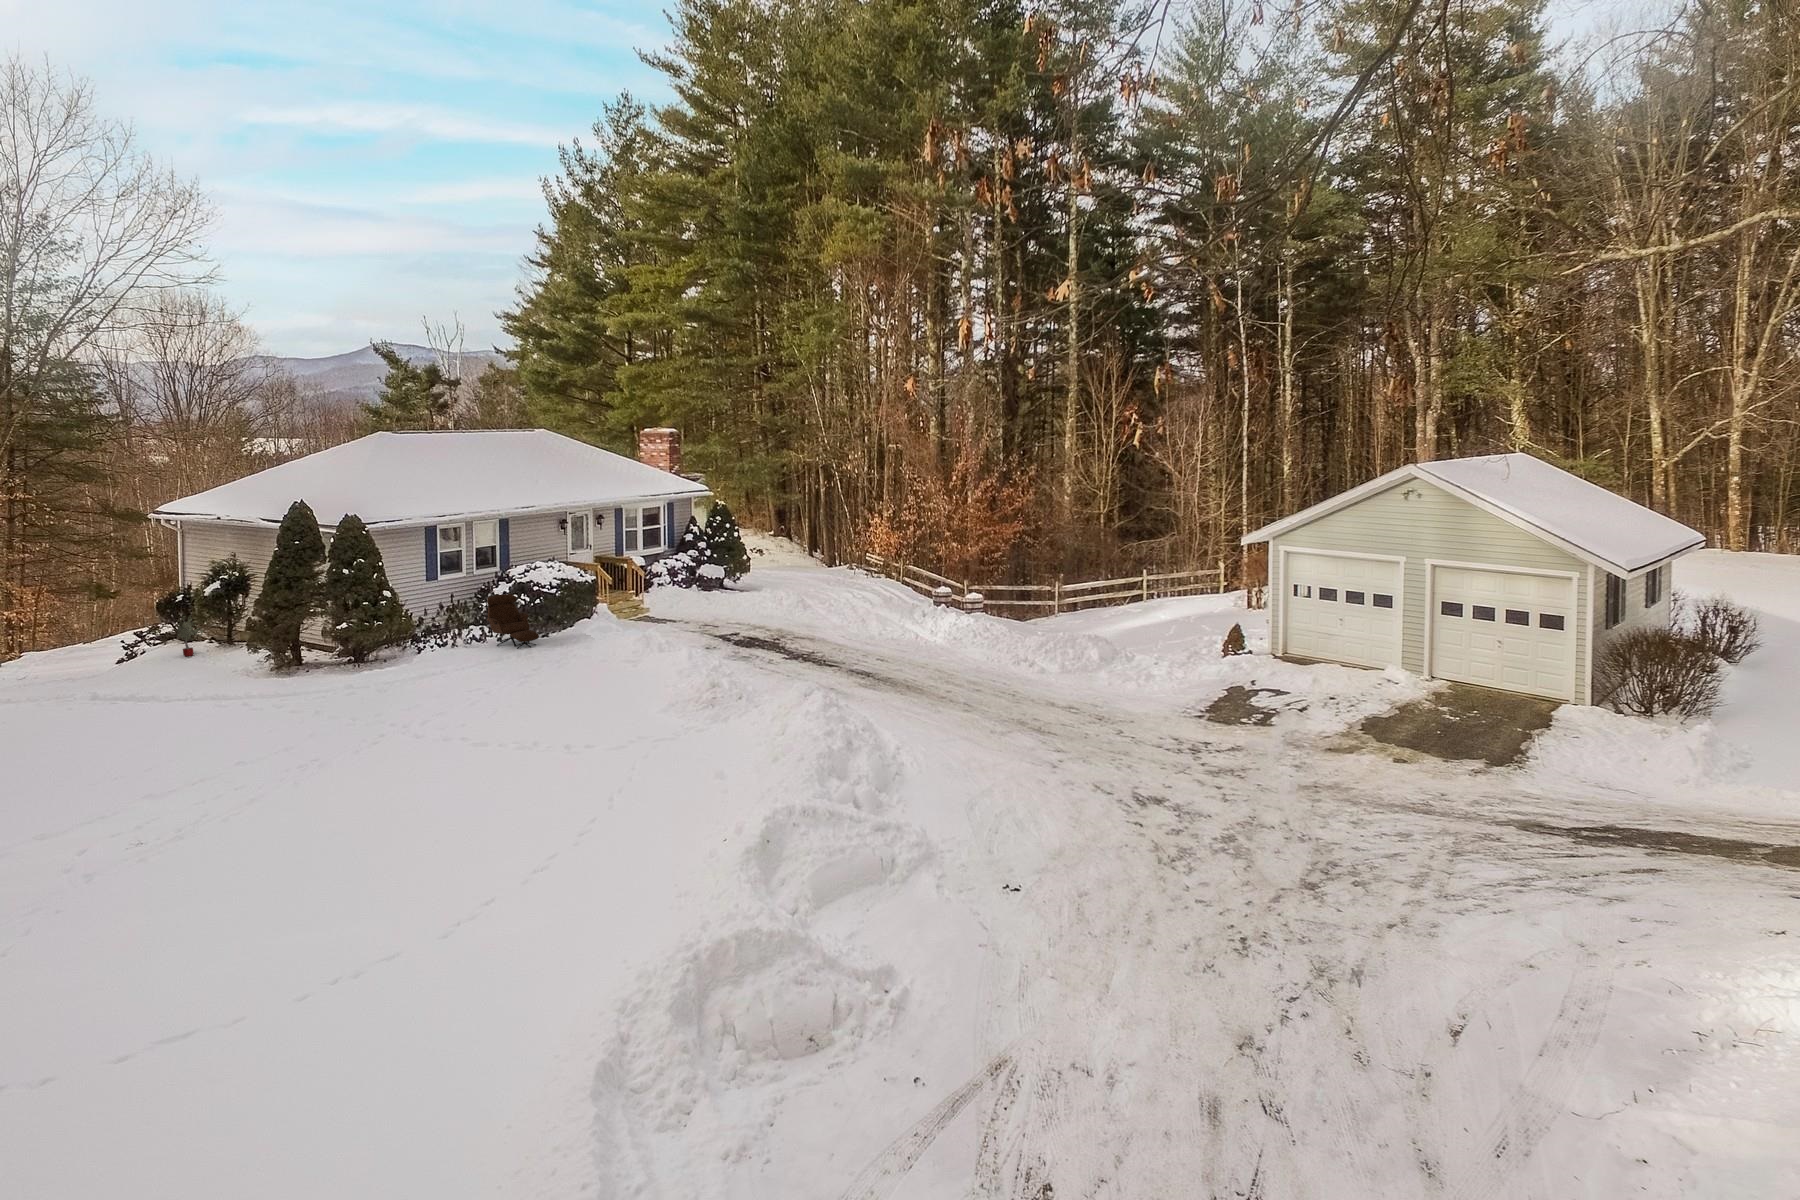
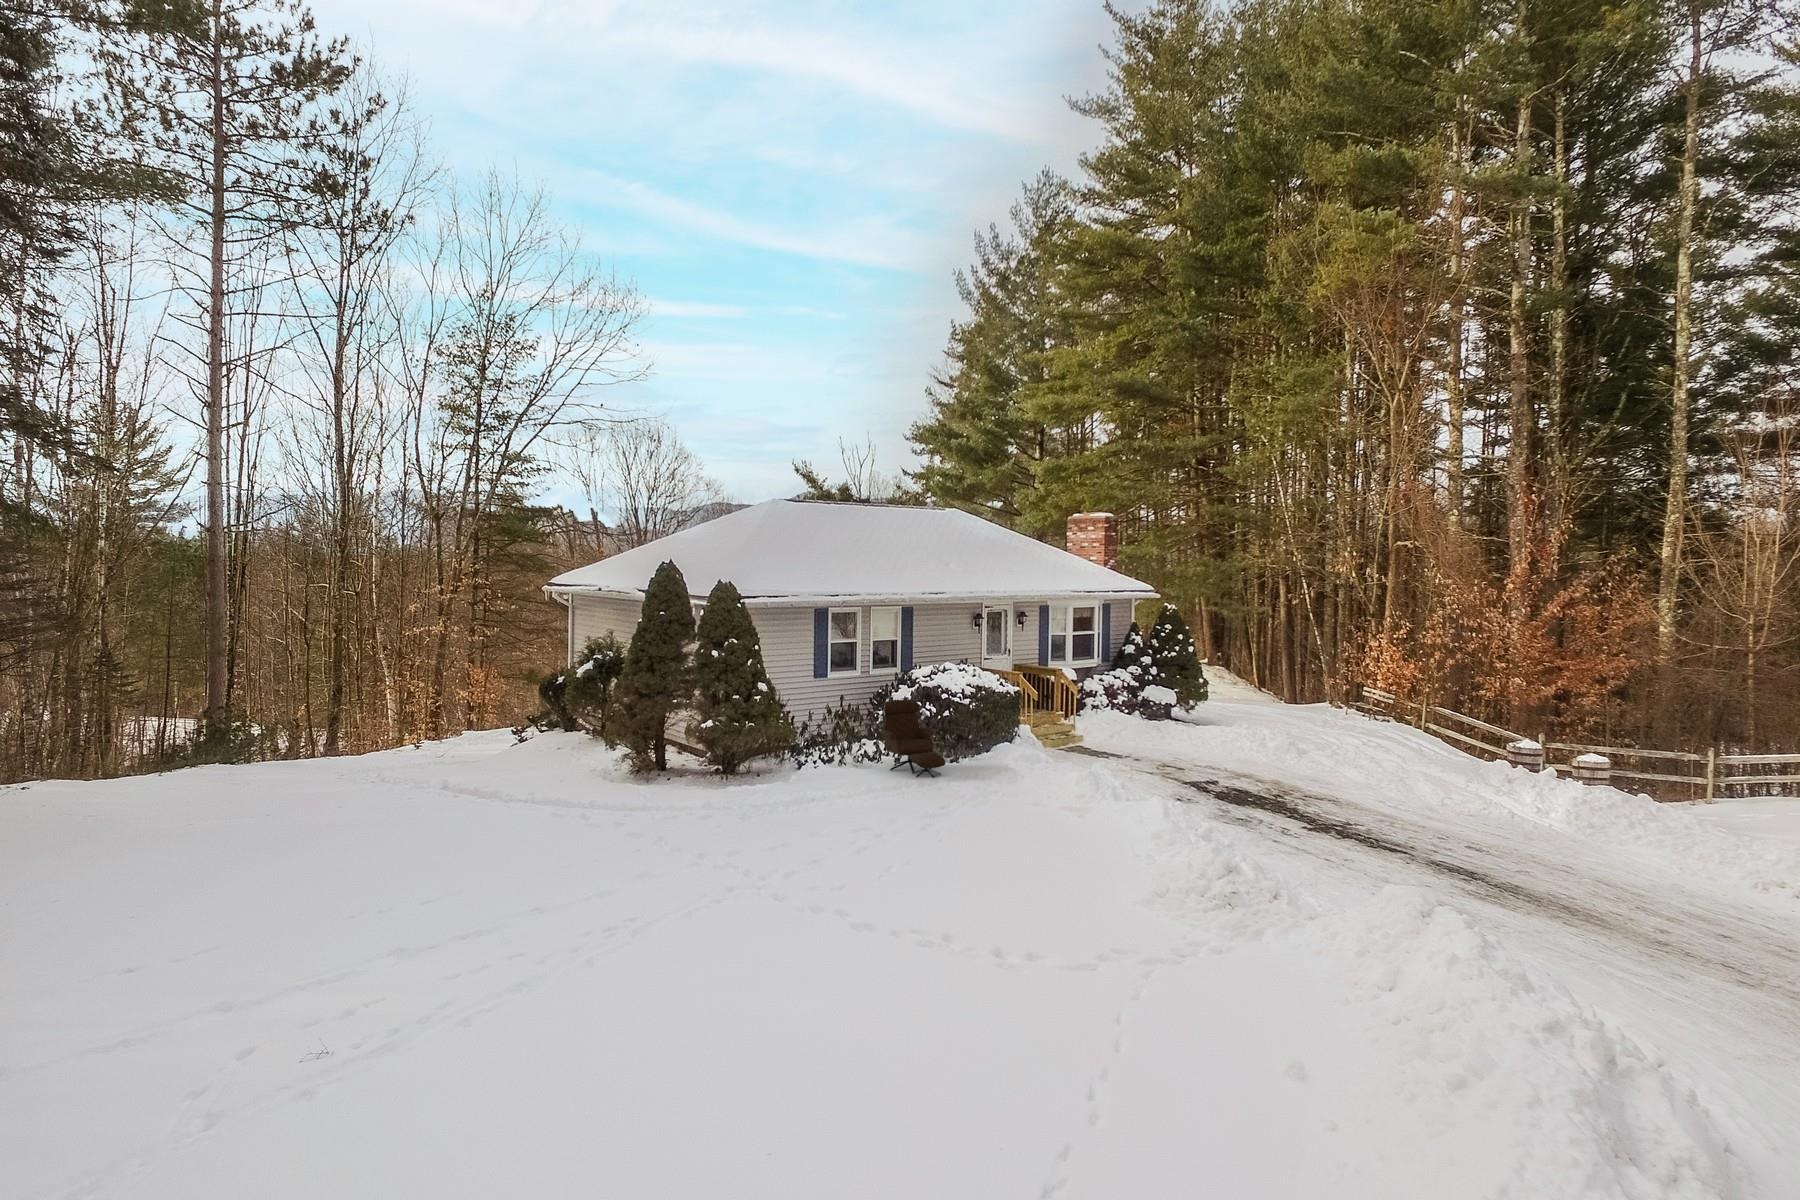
potted tree: present [176,616,203,657] -> none [560,698,588,746]

